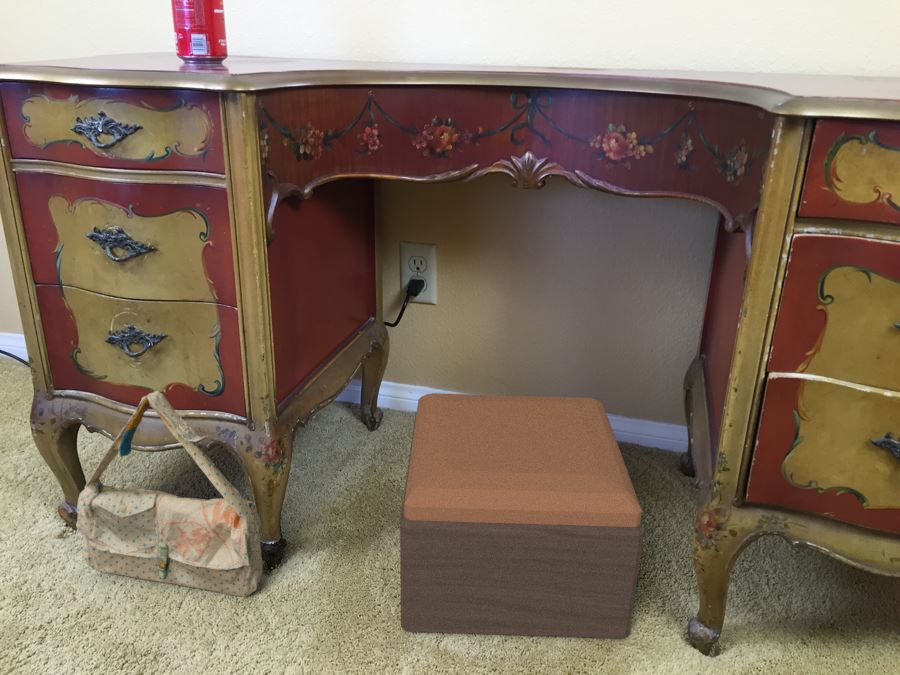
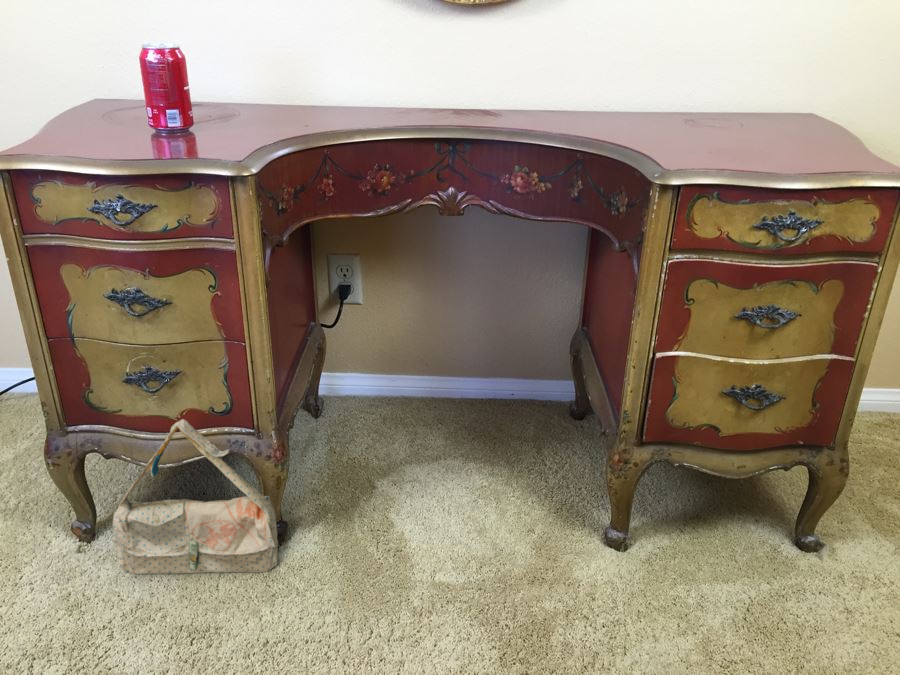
footstool: present [400,393,644,638] -> none [375,373,575,574]

